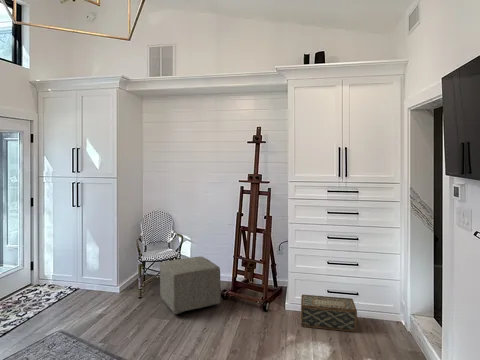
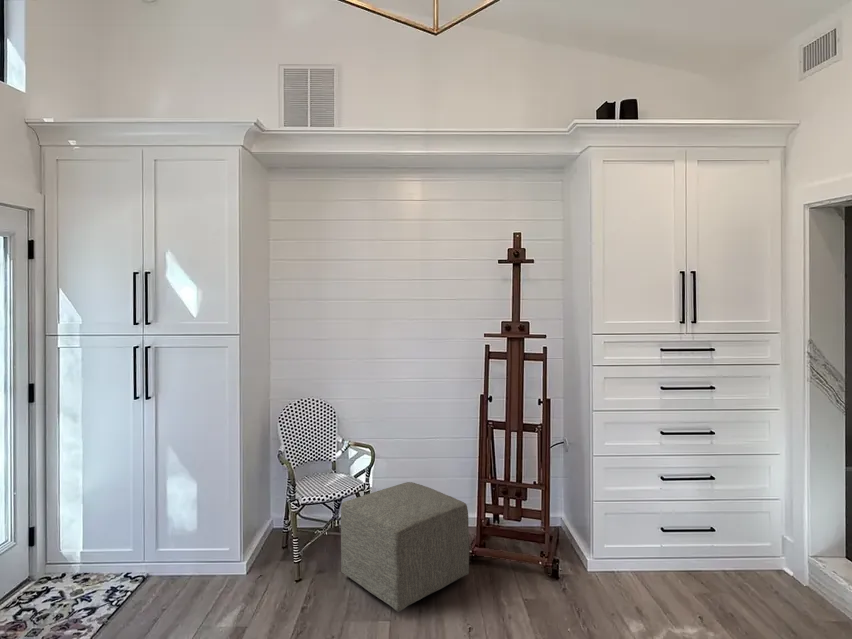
woven basket: present [301,295,357,332] -> none [619,539,739,604]

